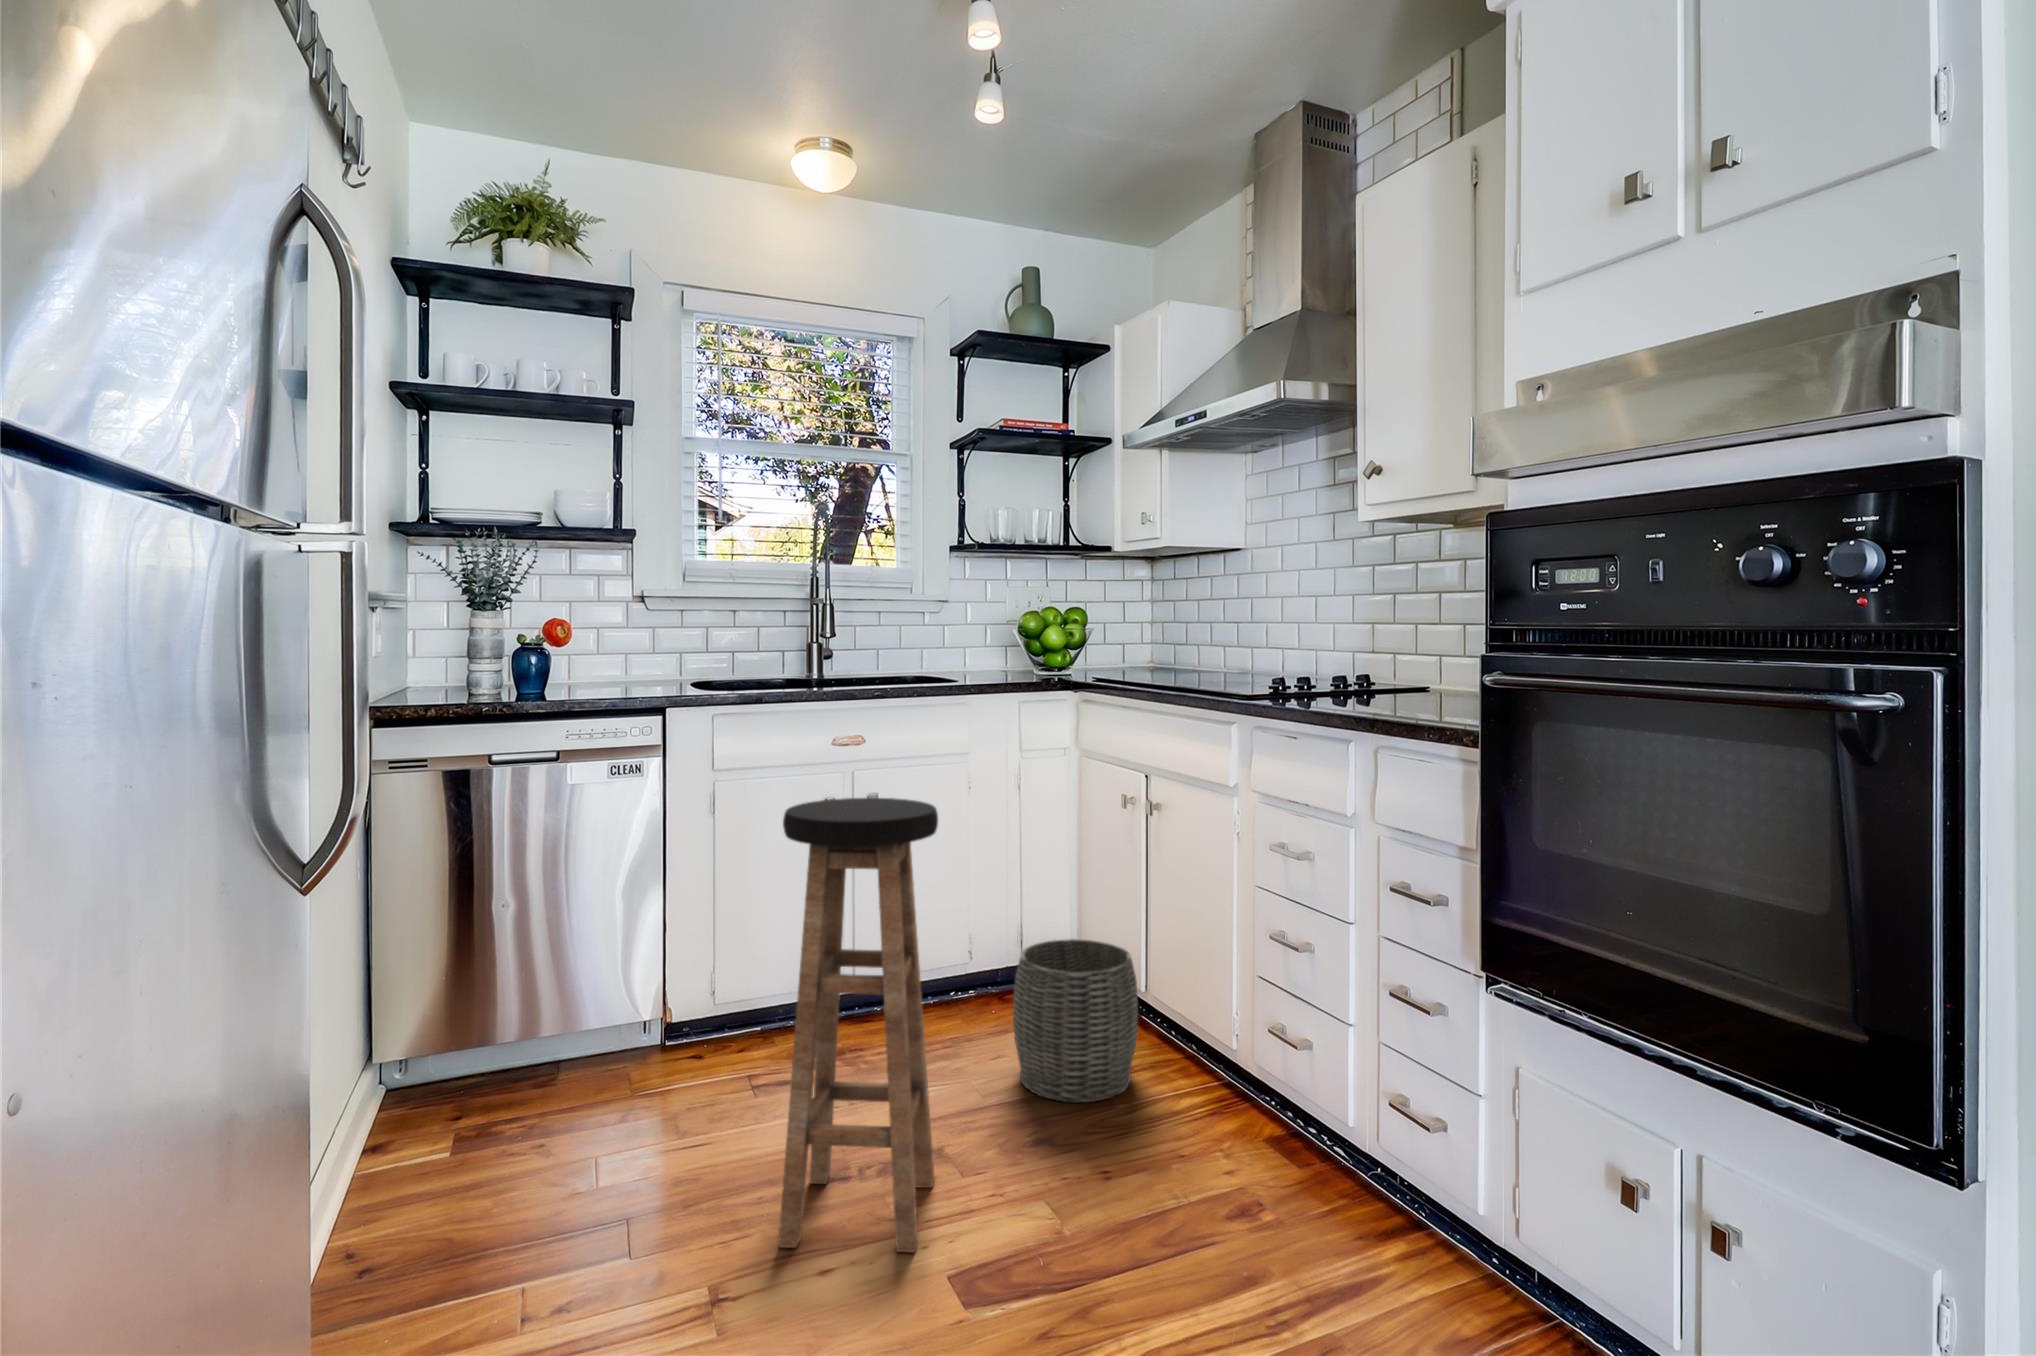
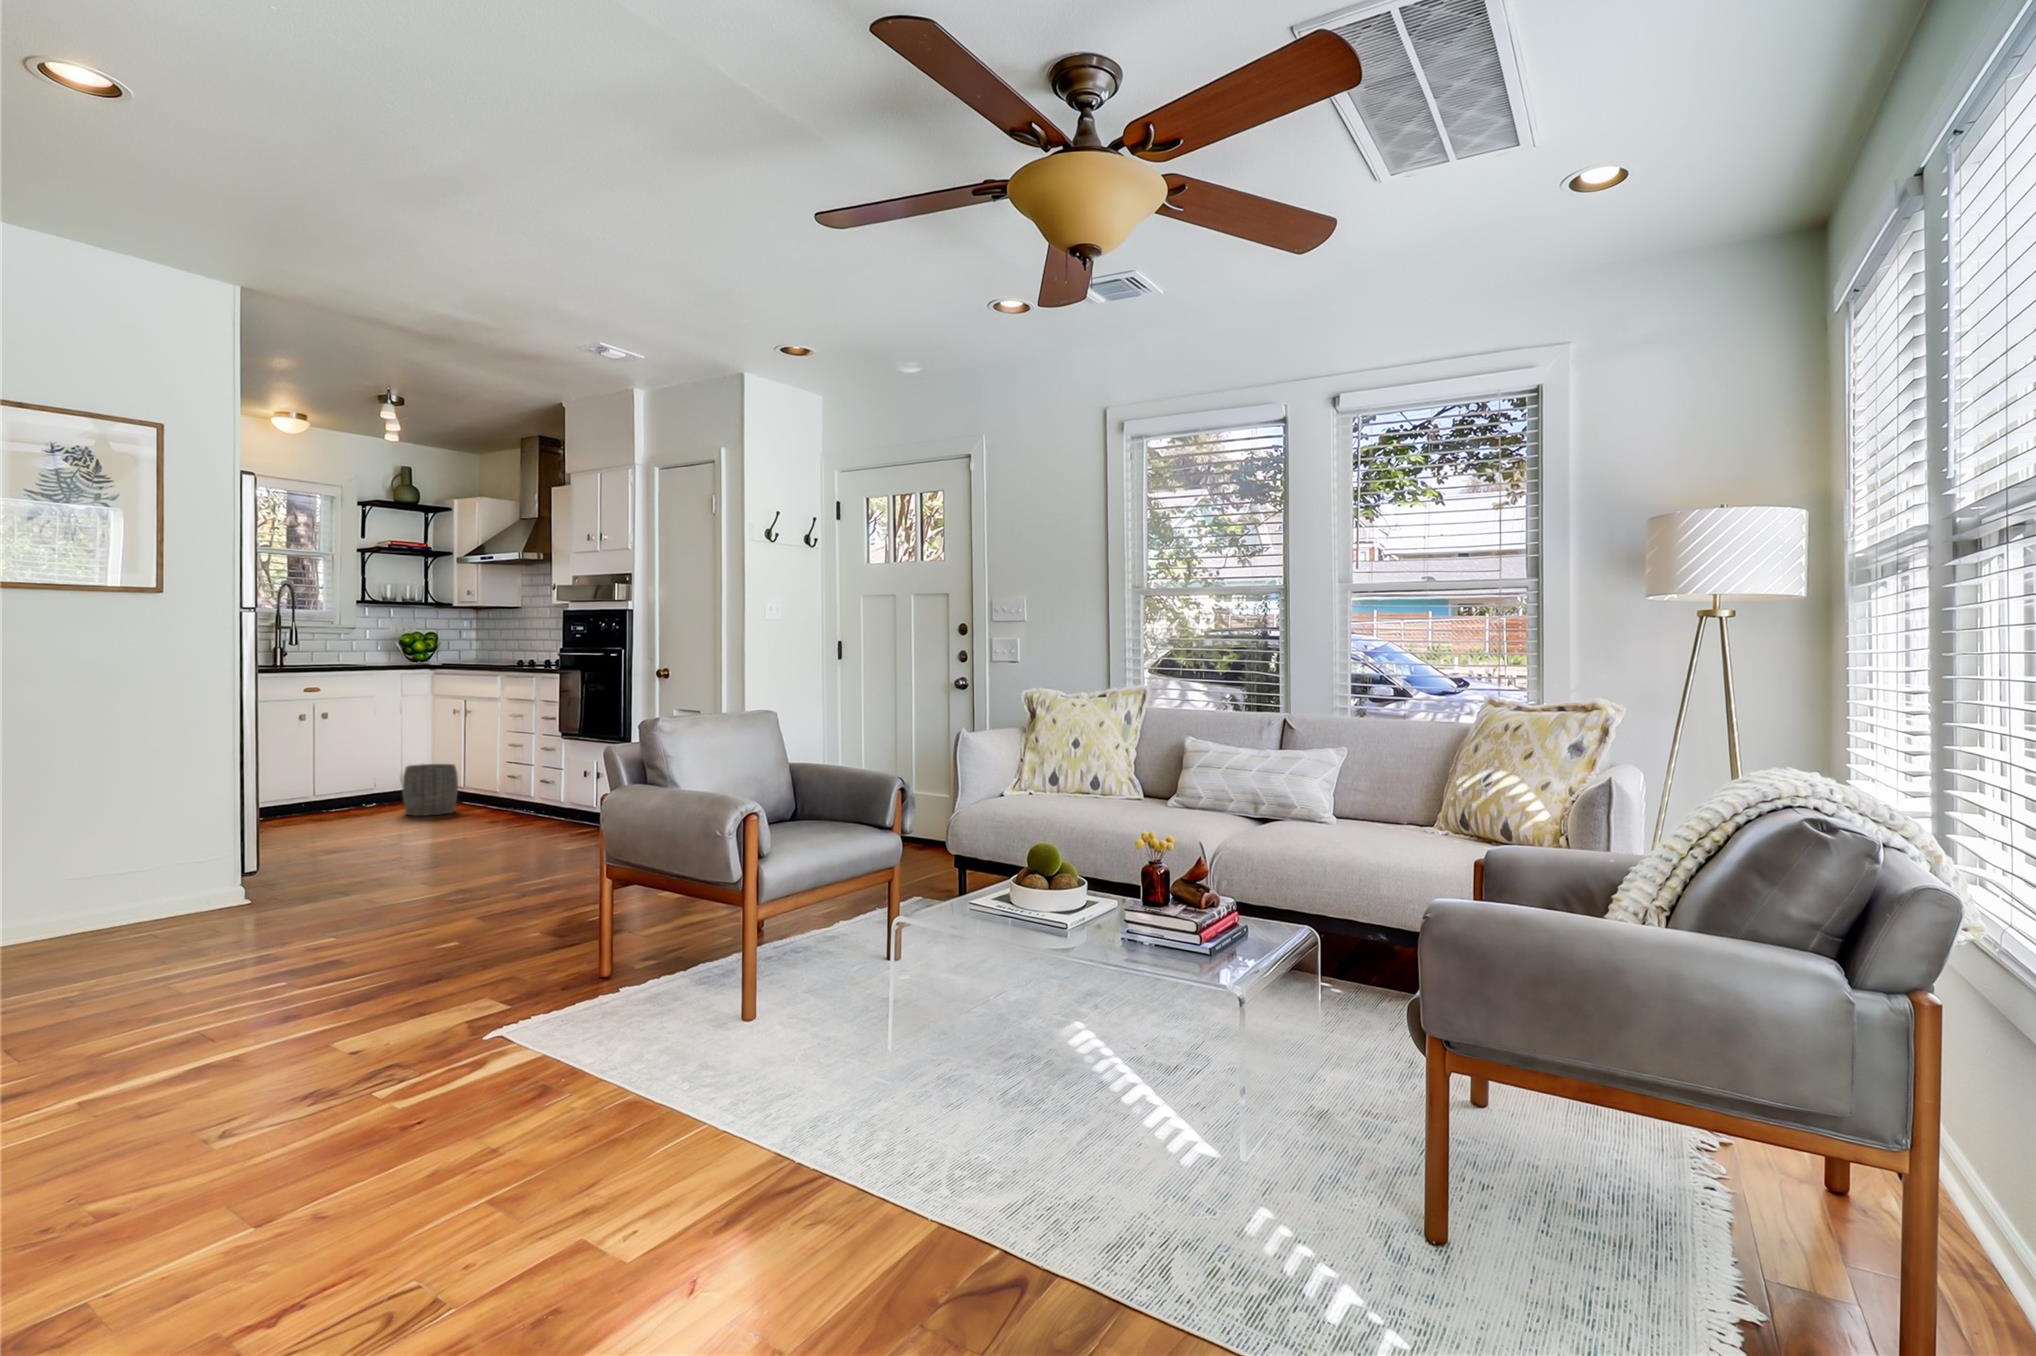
bar stool: present [778,798,938,1252] -> none [318,696,379,835]

